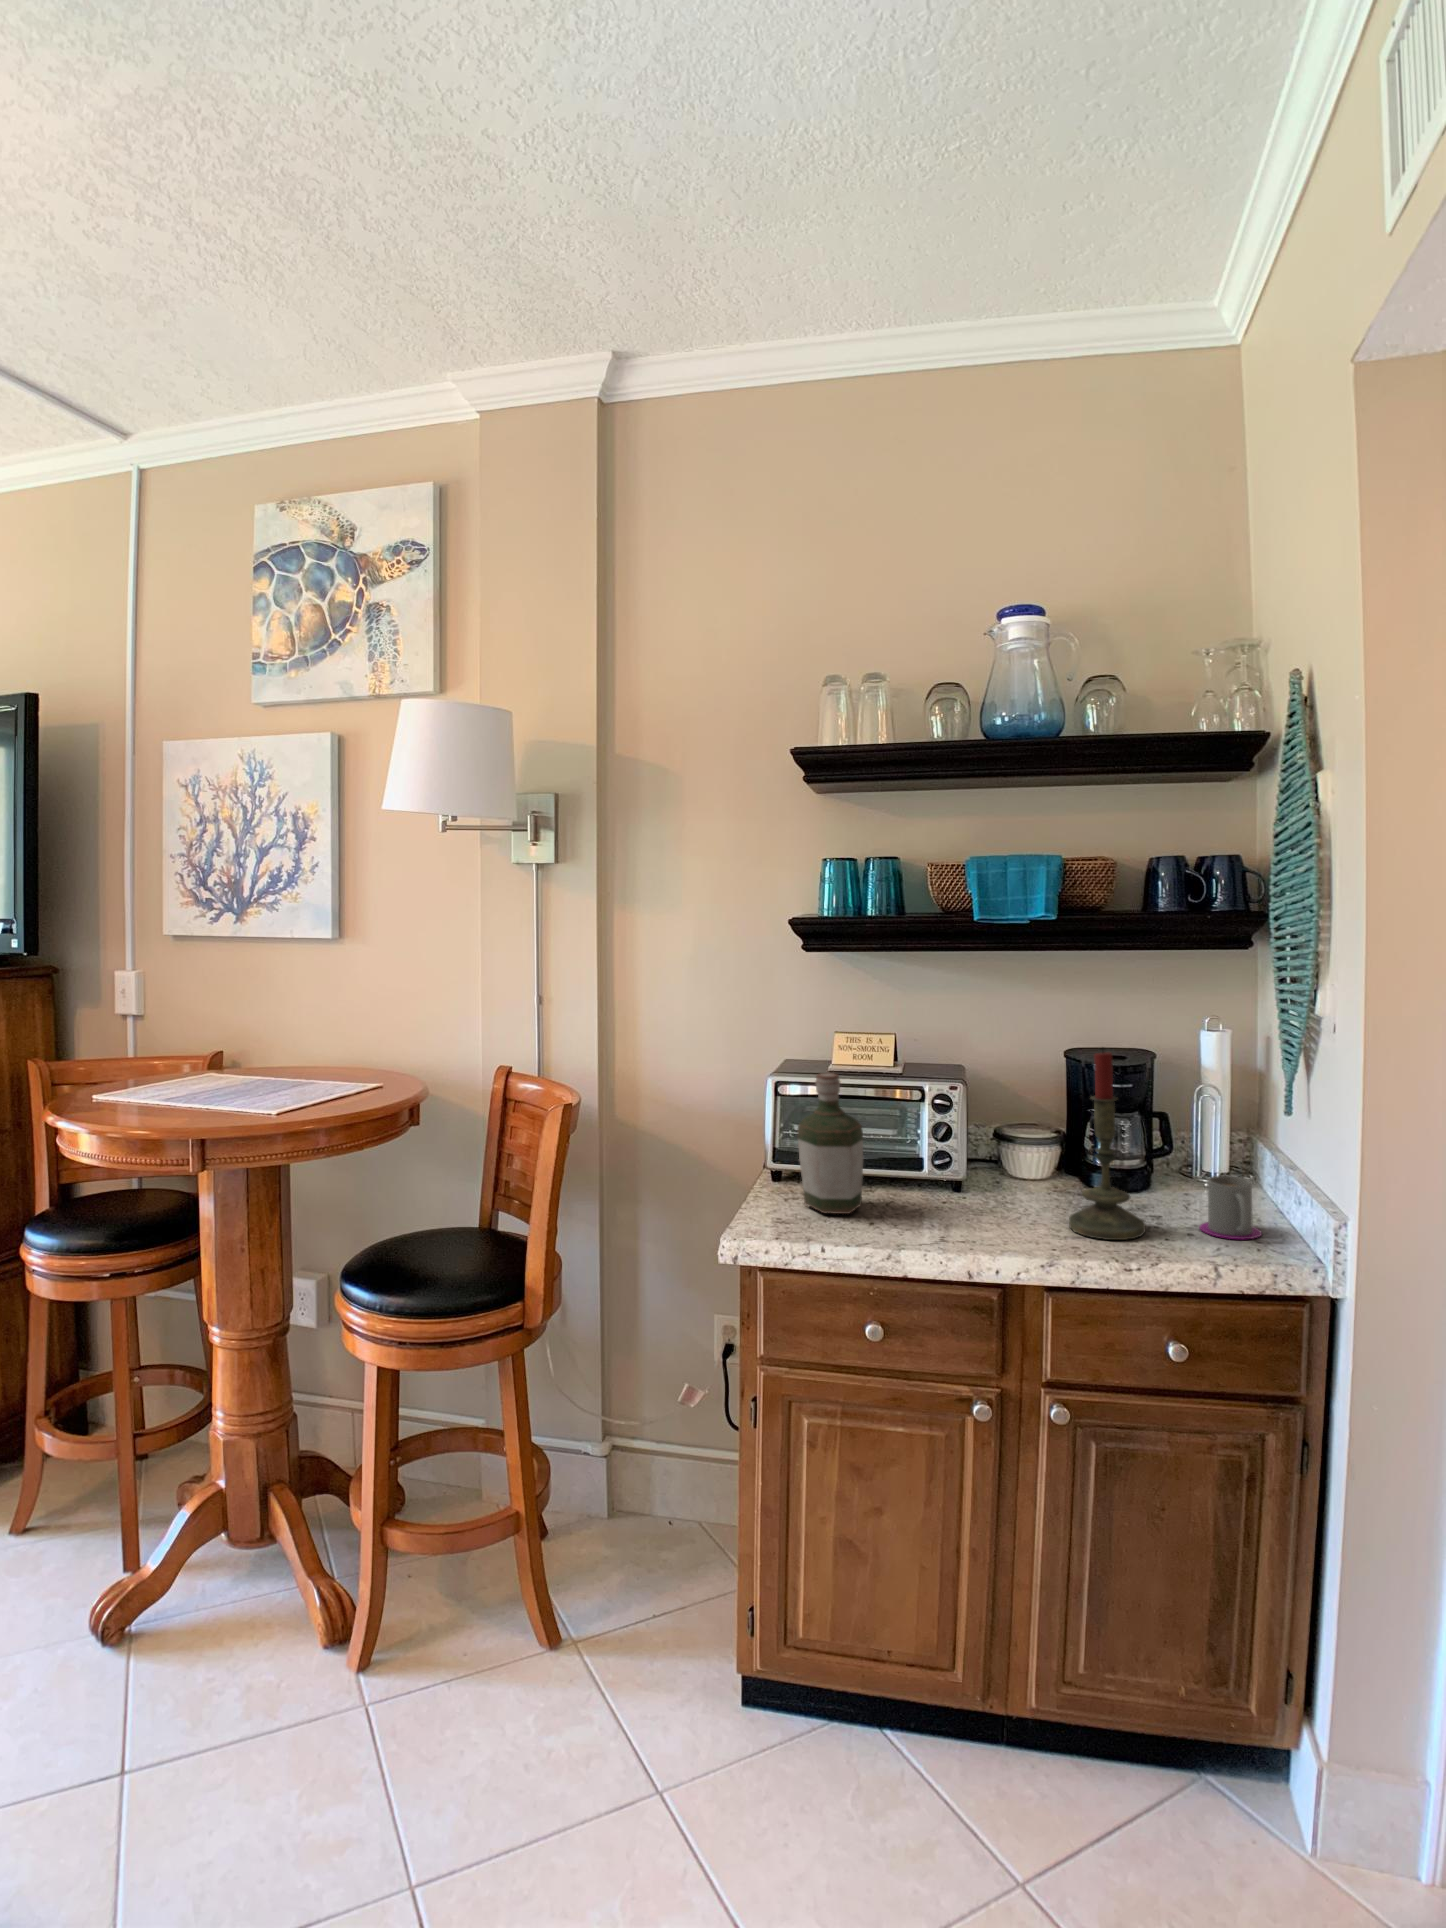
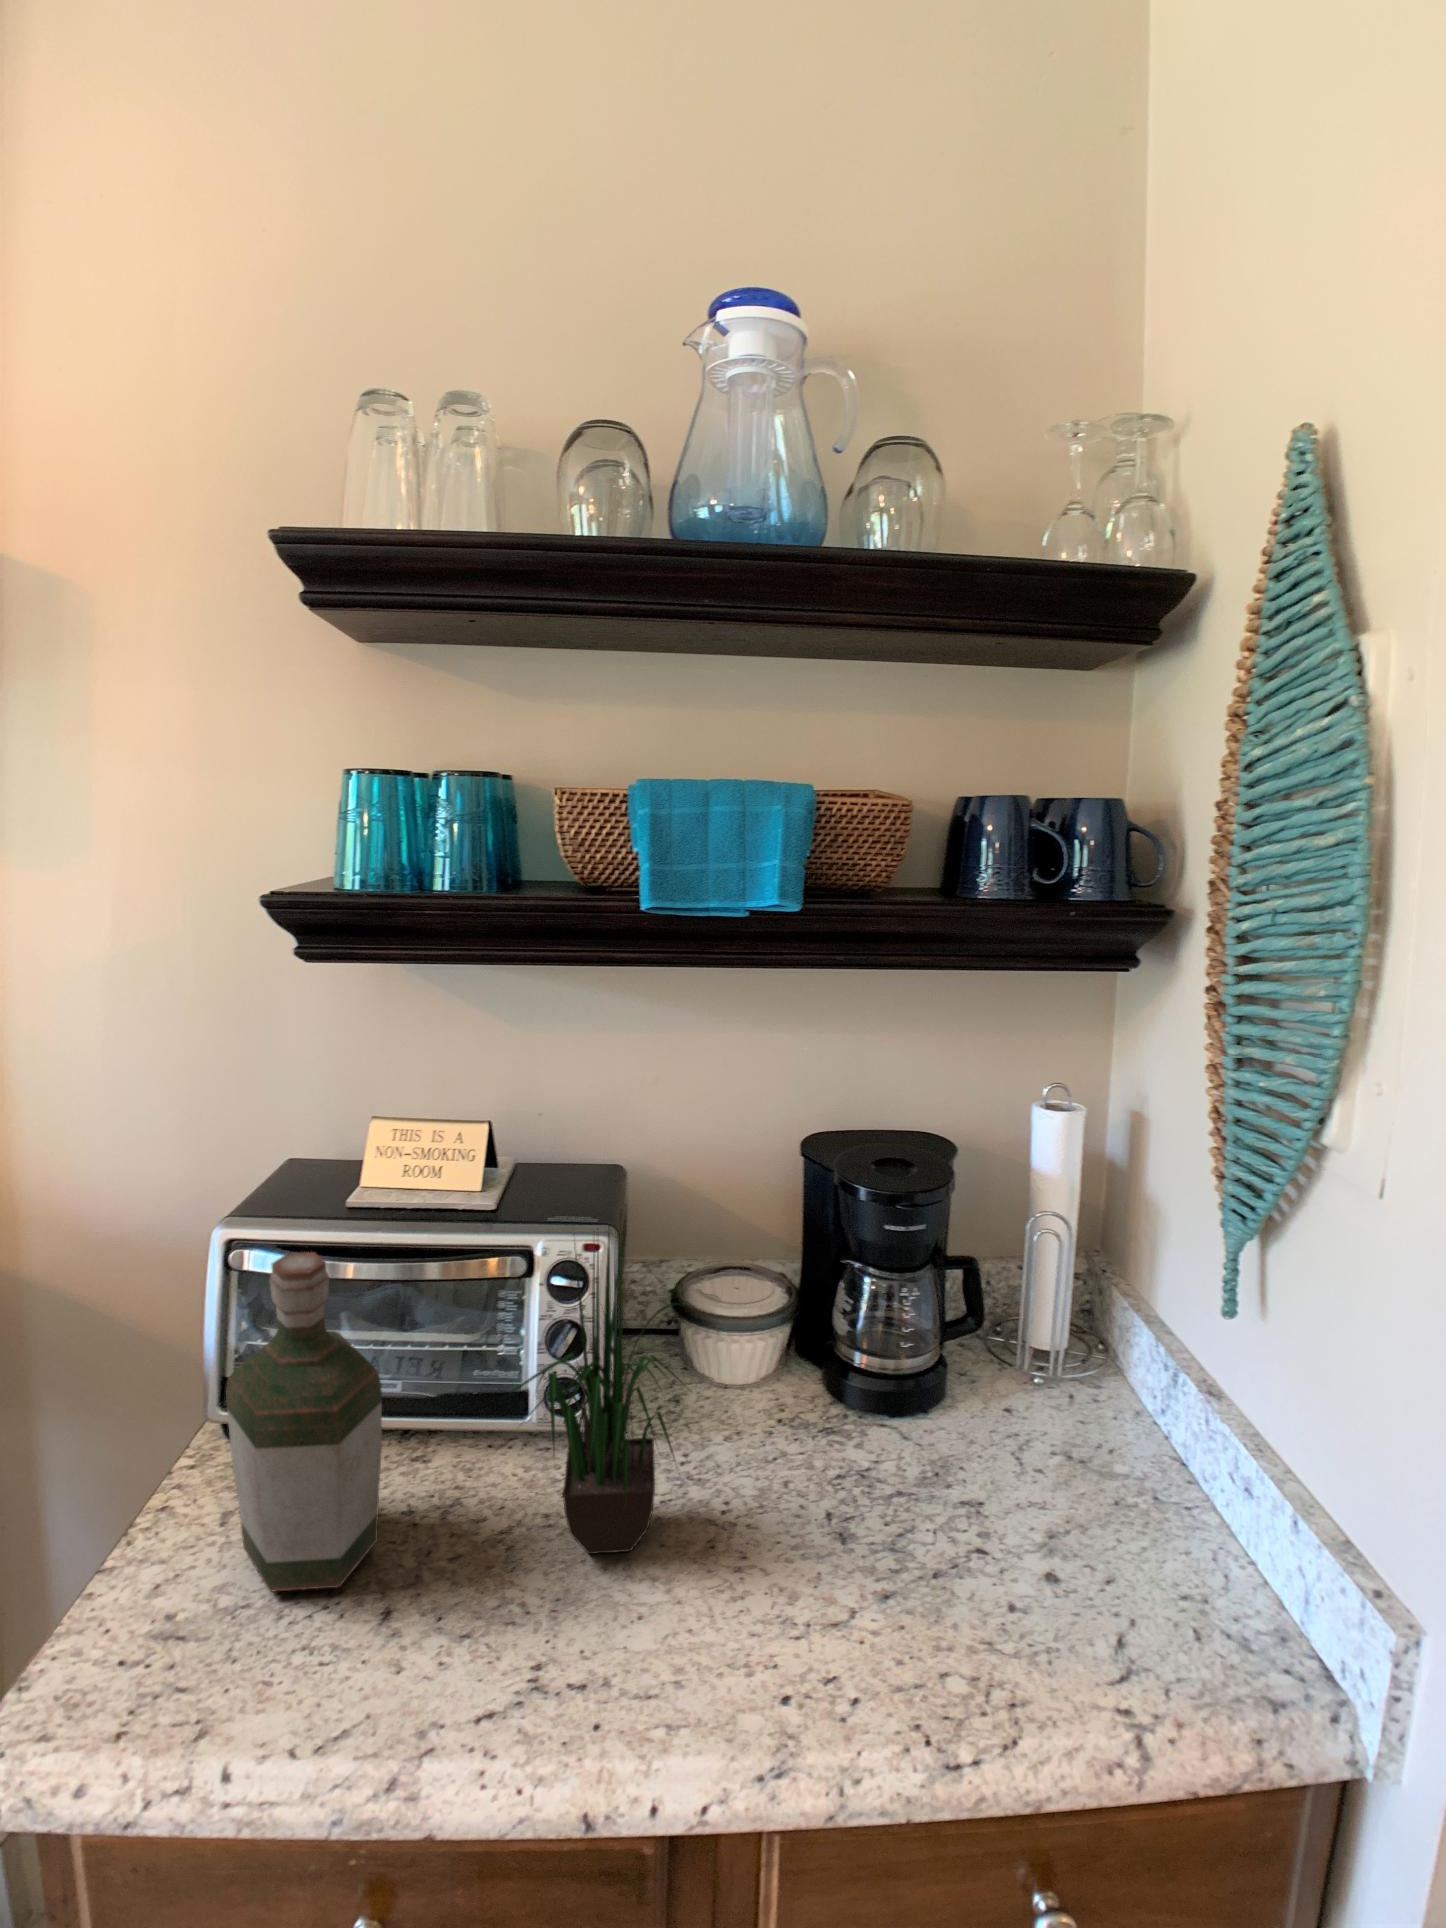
potted plant: none [915,1041,1007,1215] -> present [505,1208,681,1554]
candle: present [1069,1050,1145,1240] -> none [816,1207,969,1639]
mug: present [1199,1176,1262,1239] -> none [1061,1439,1181,1597]

